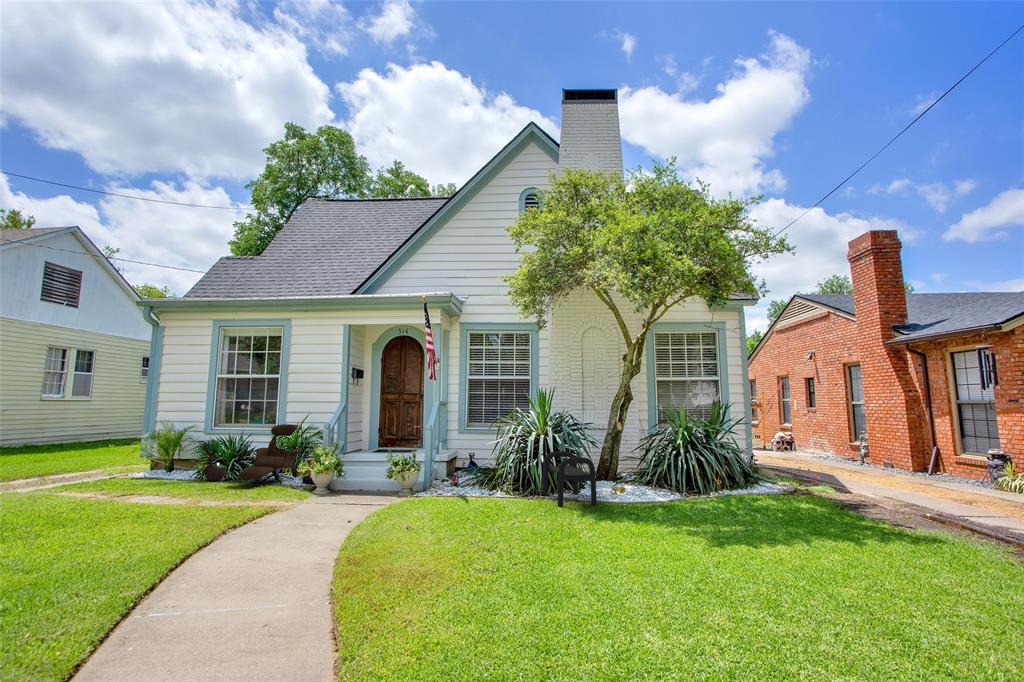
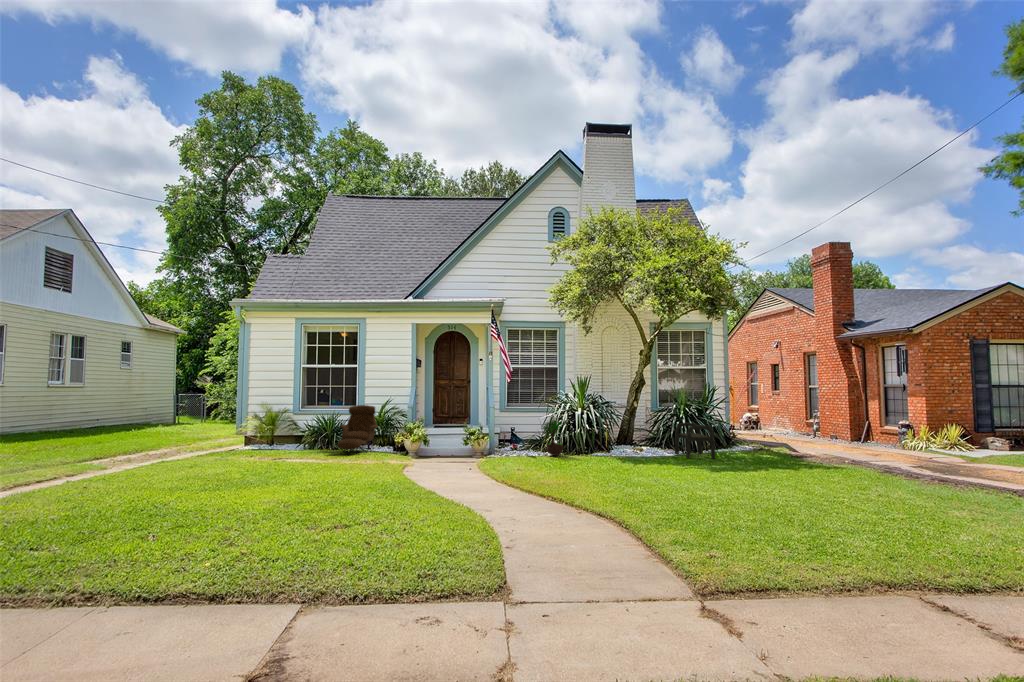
potted tree: present [198,439,227,481] -> present [542,420,563,456]
bench: present [542,451,597,506] -> present [675,422,715,459]

